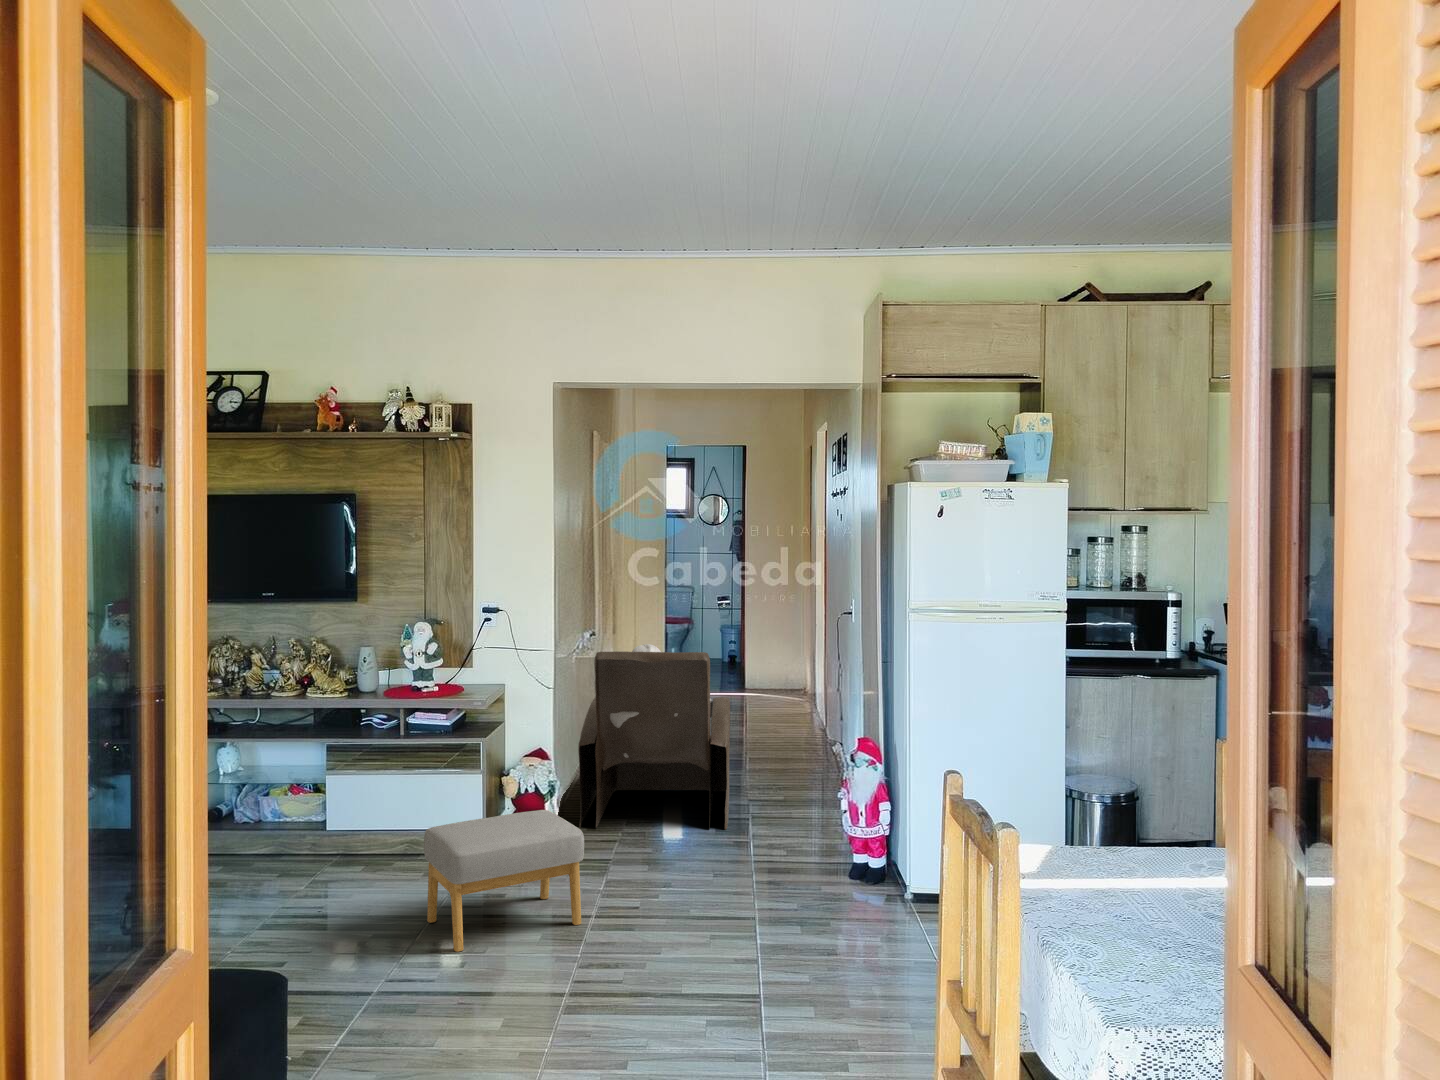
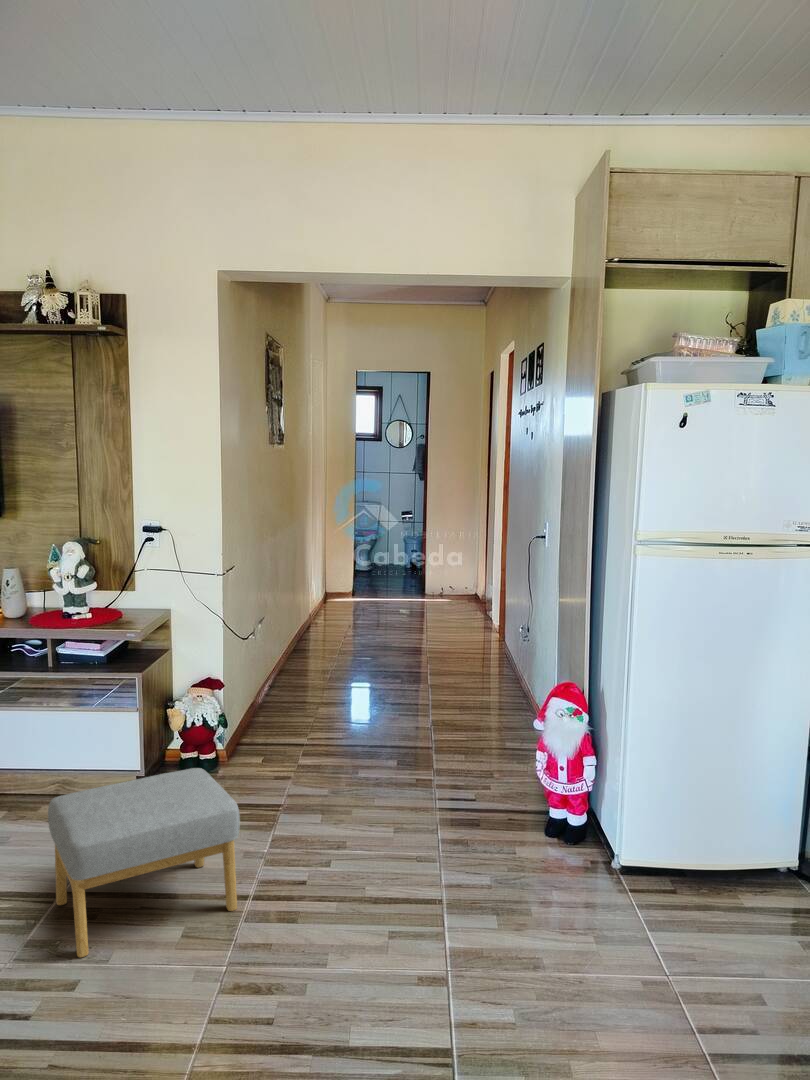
armchair: present [578,644,730,829] -> none [250,565,413,764]

